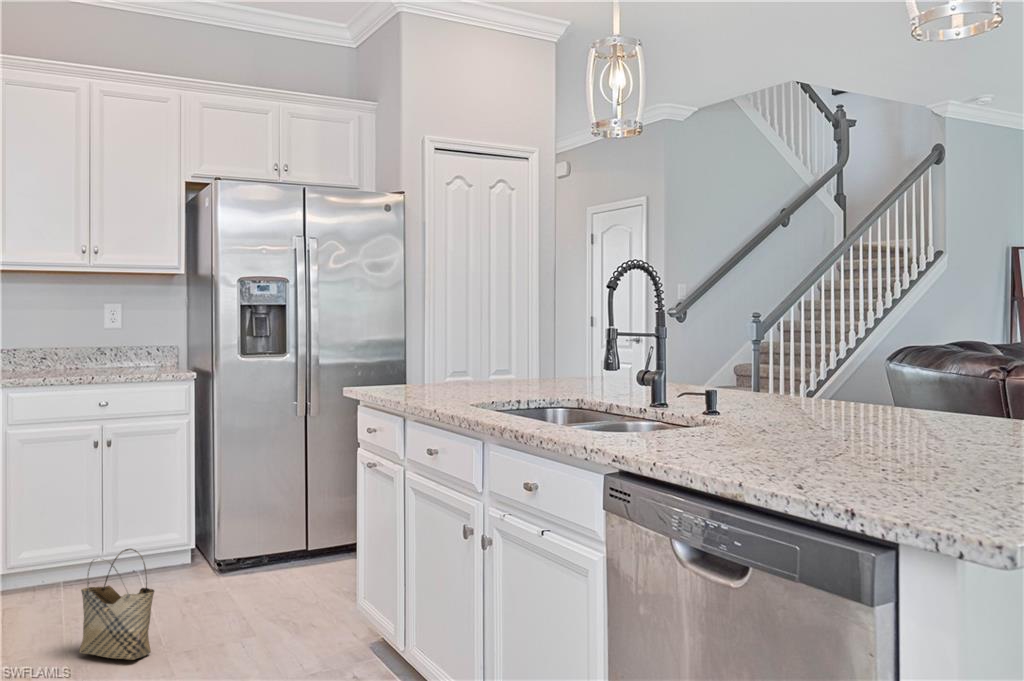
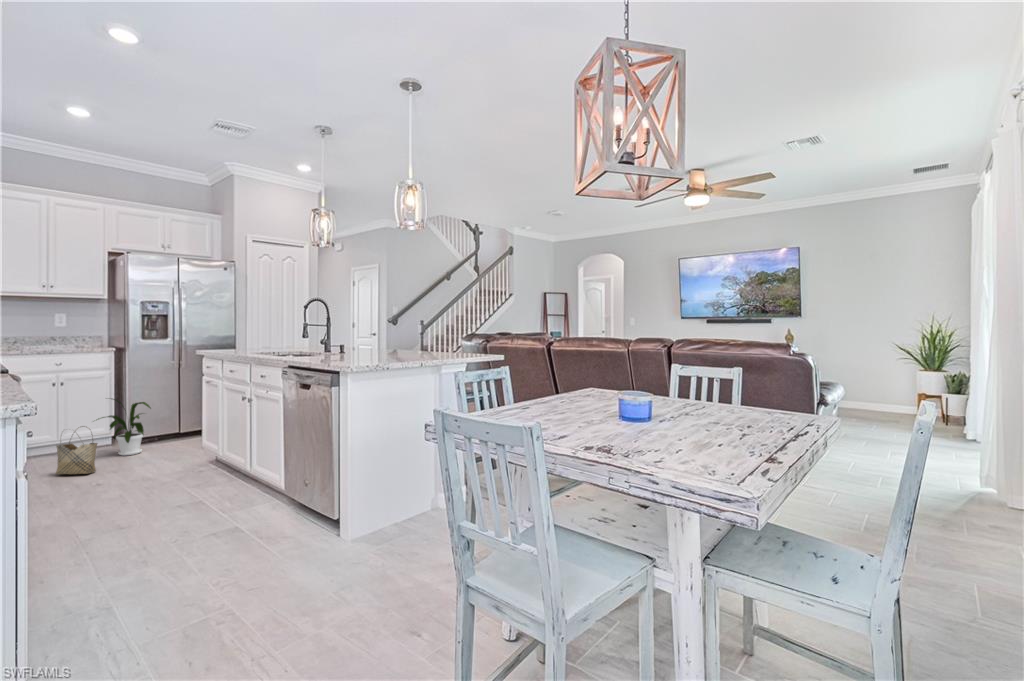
house plant: none [148,479,256,604] -> present [98,399,151,456]

